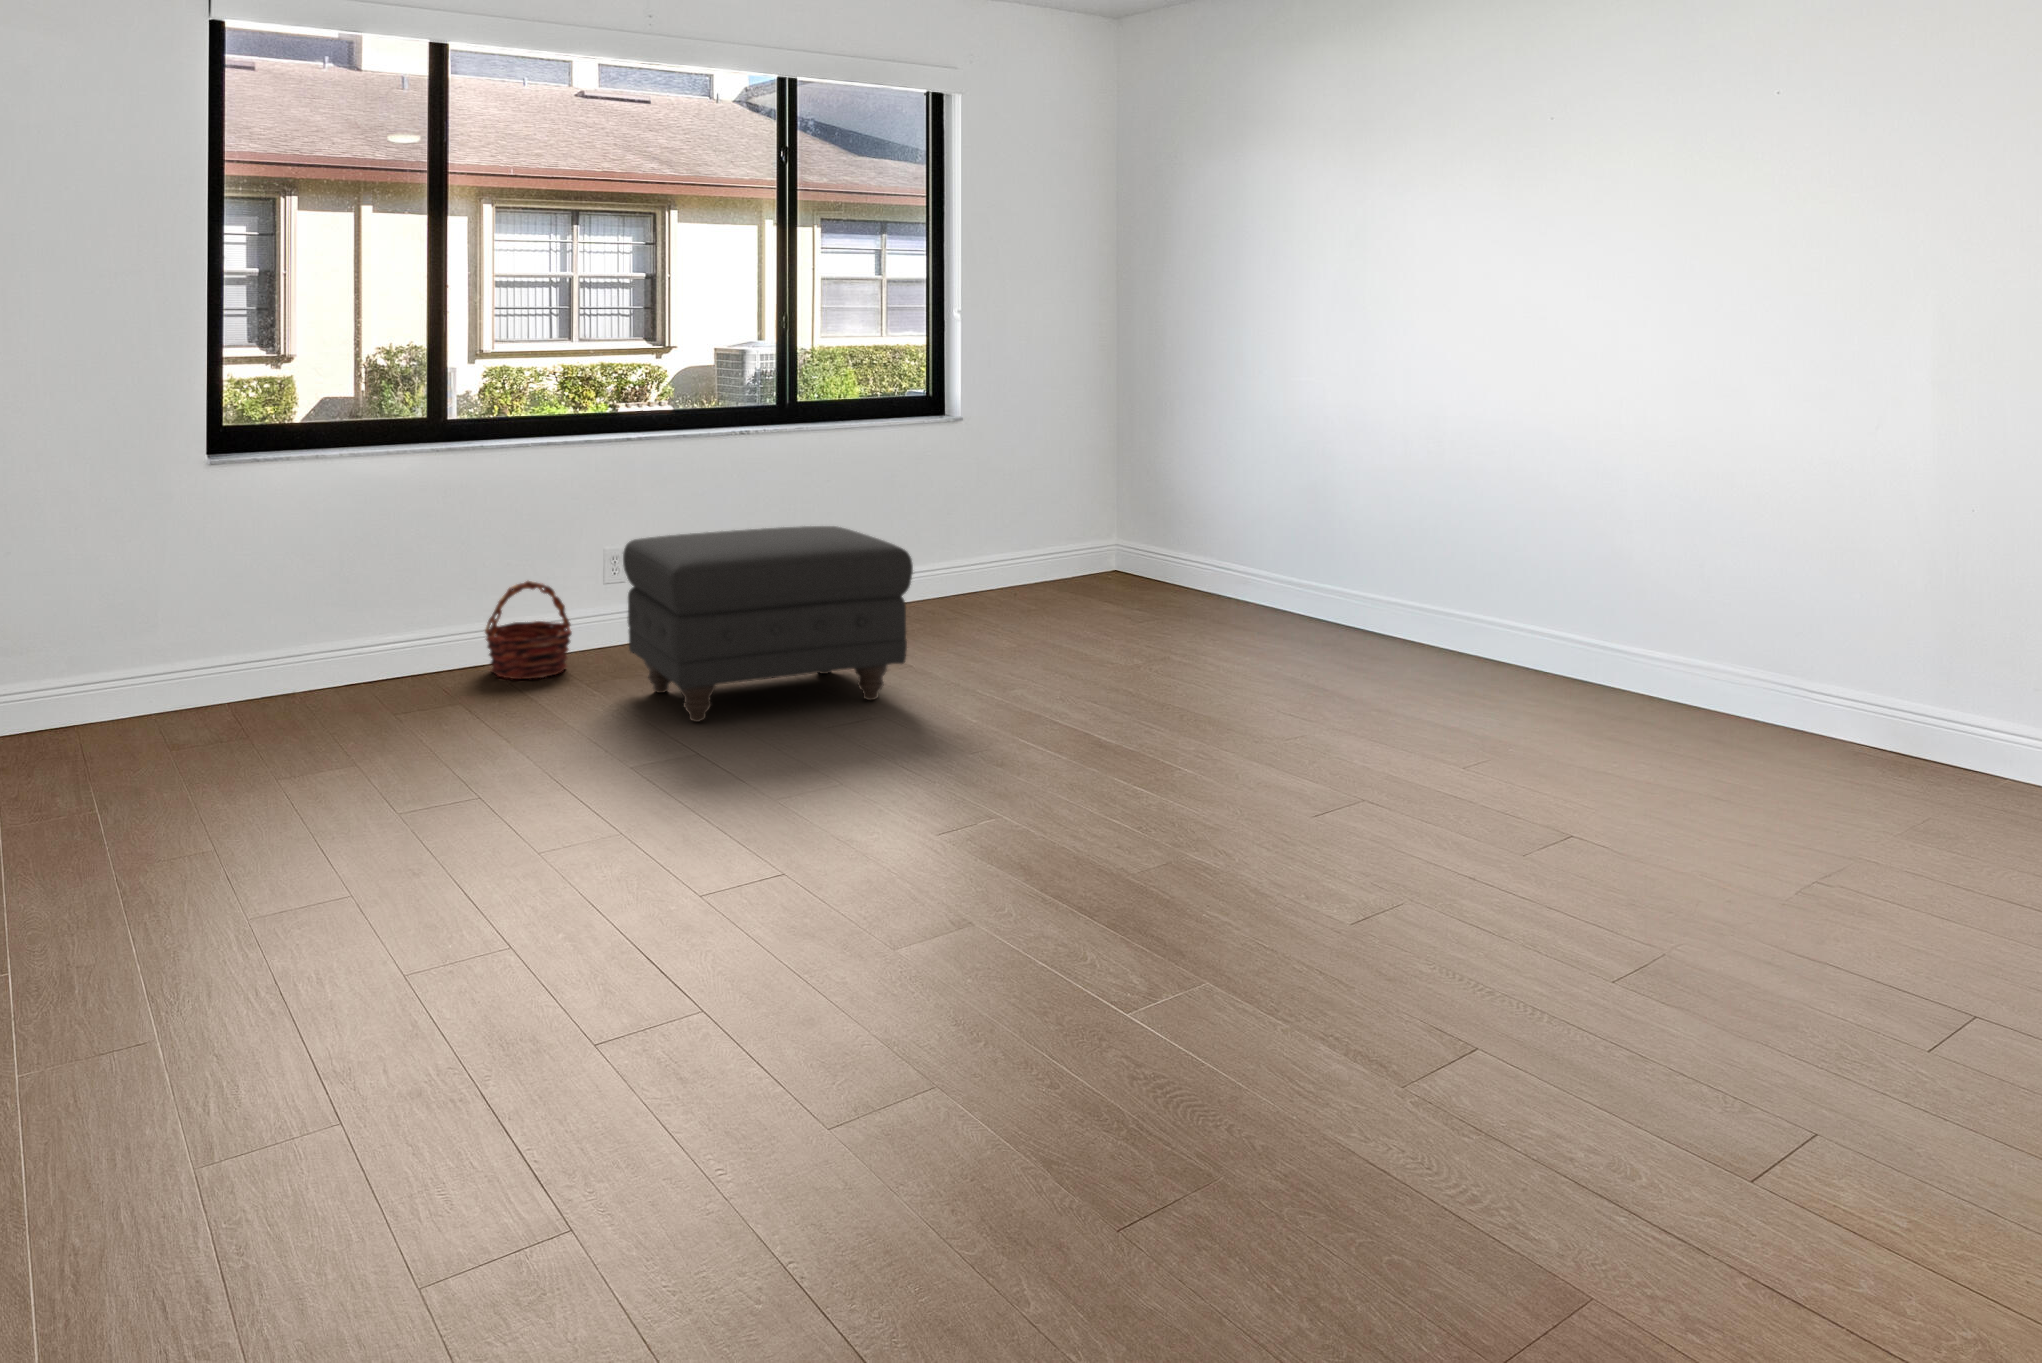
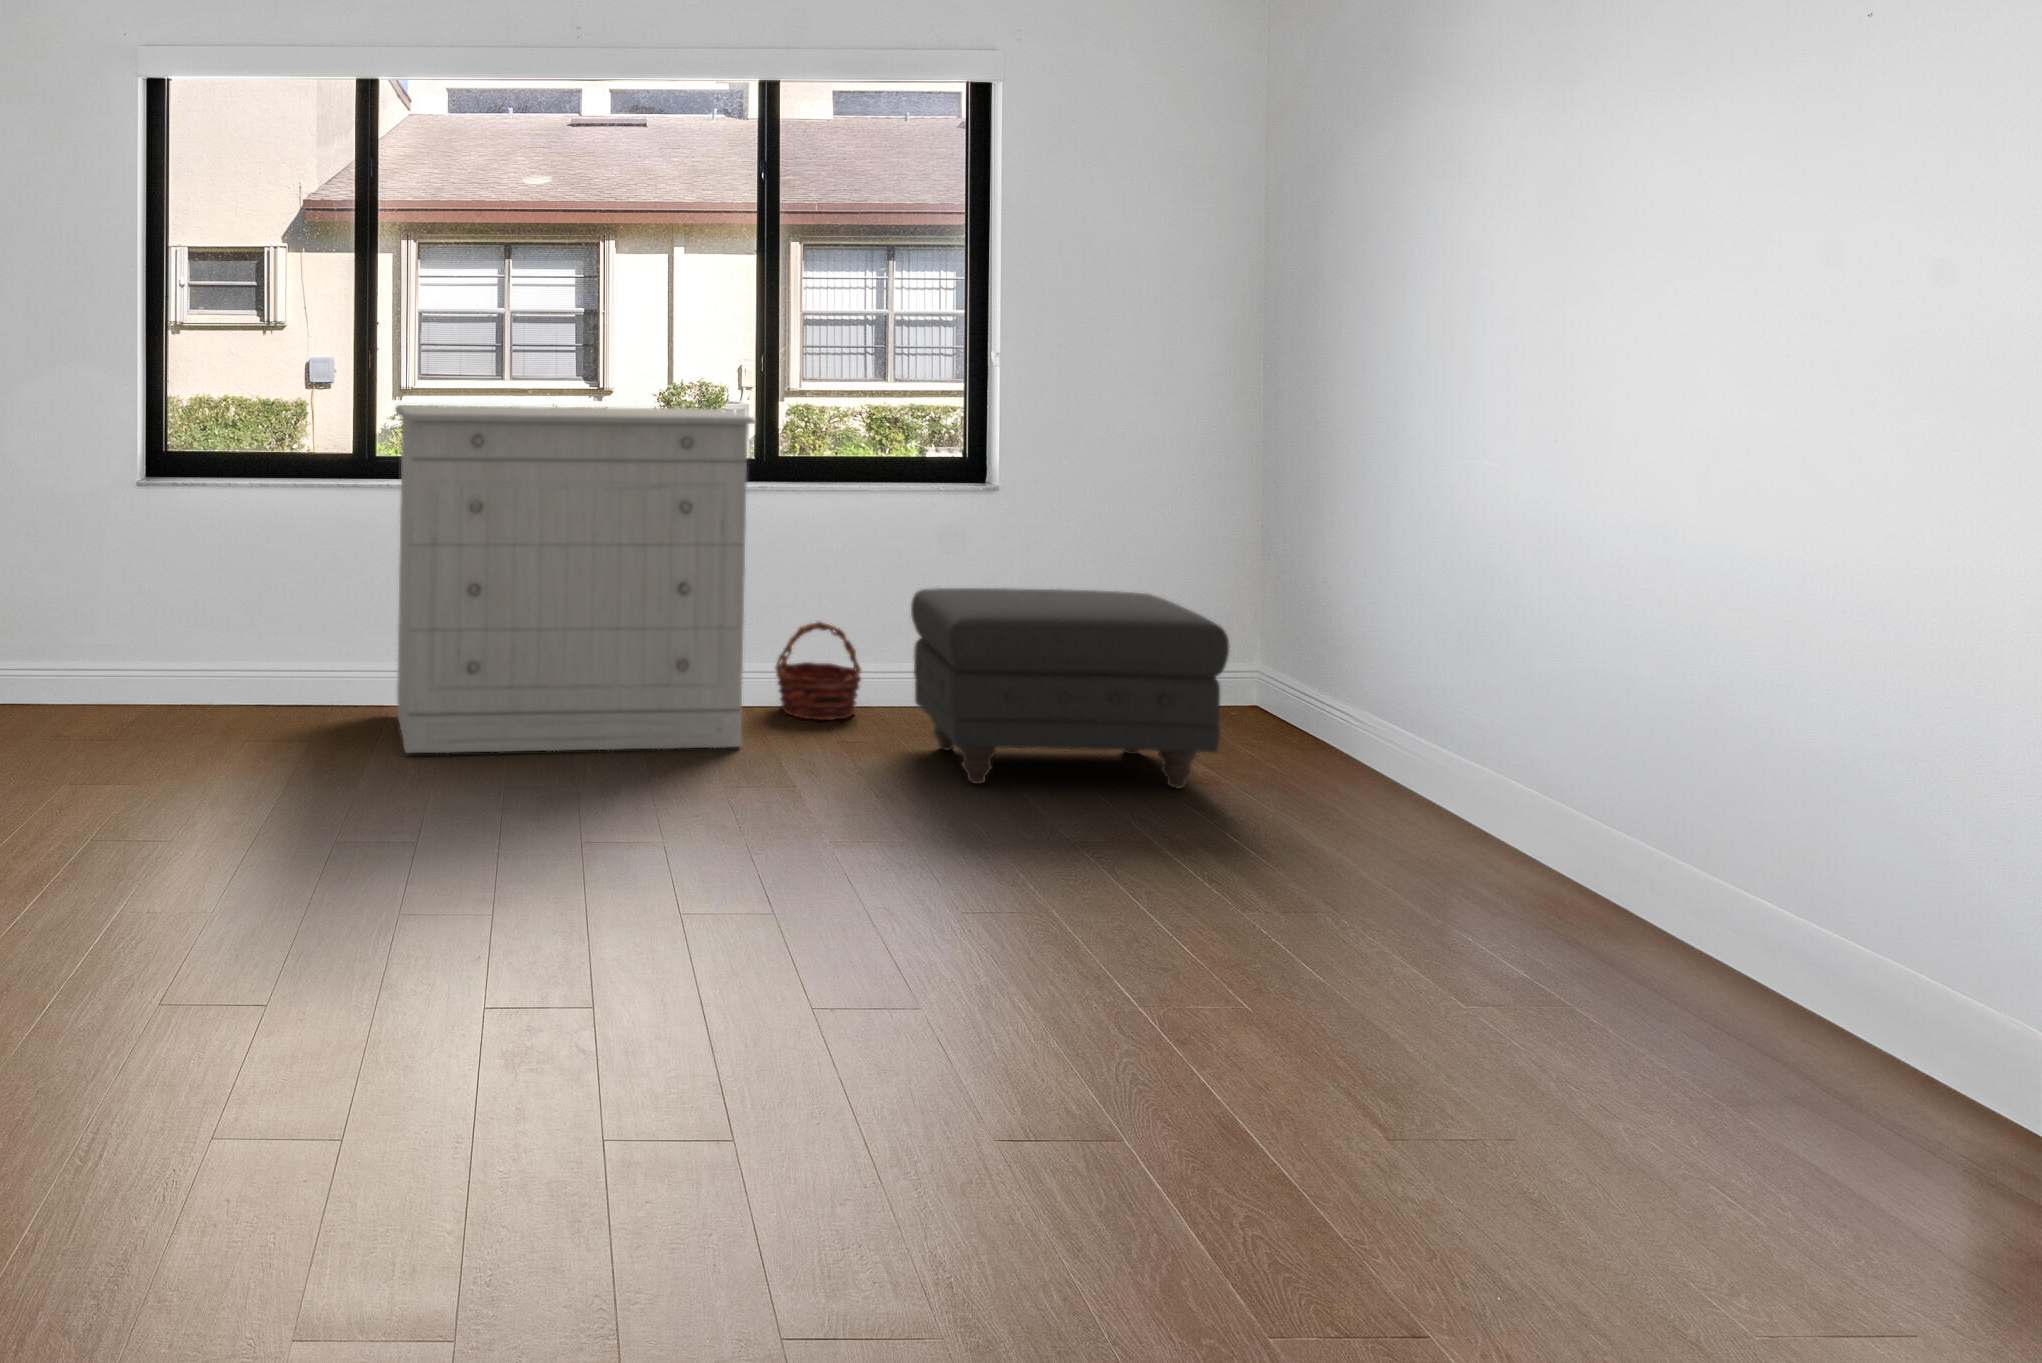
dresser: none [34,372,465,778] -> present [396,405,755,753]

